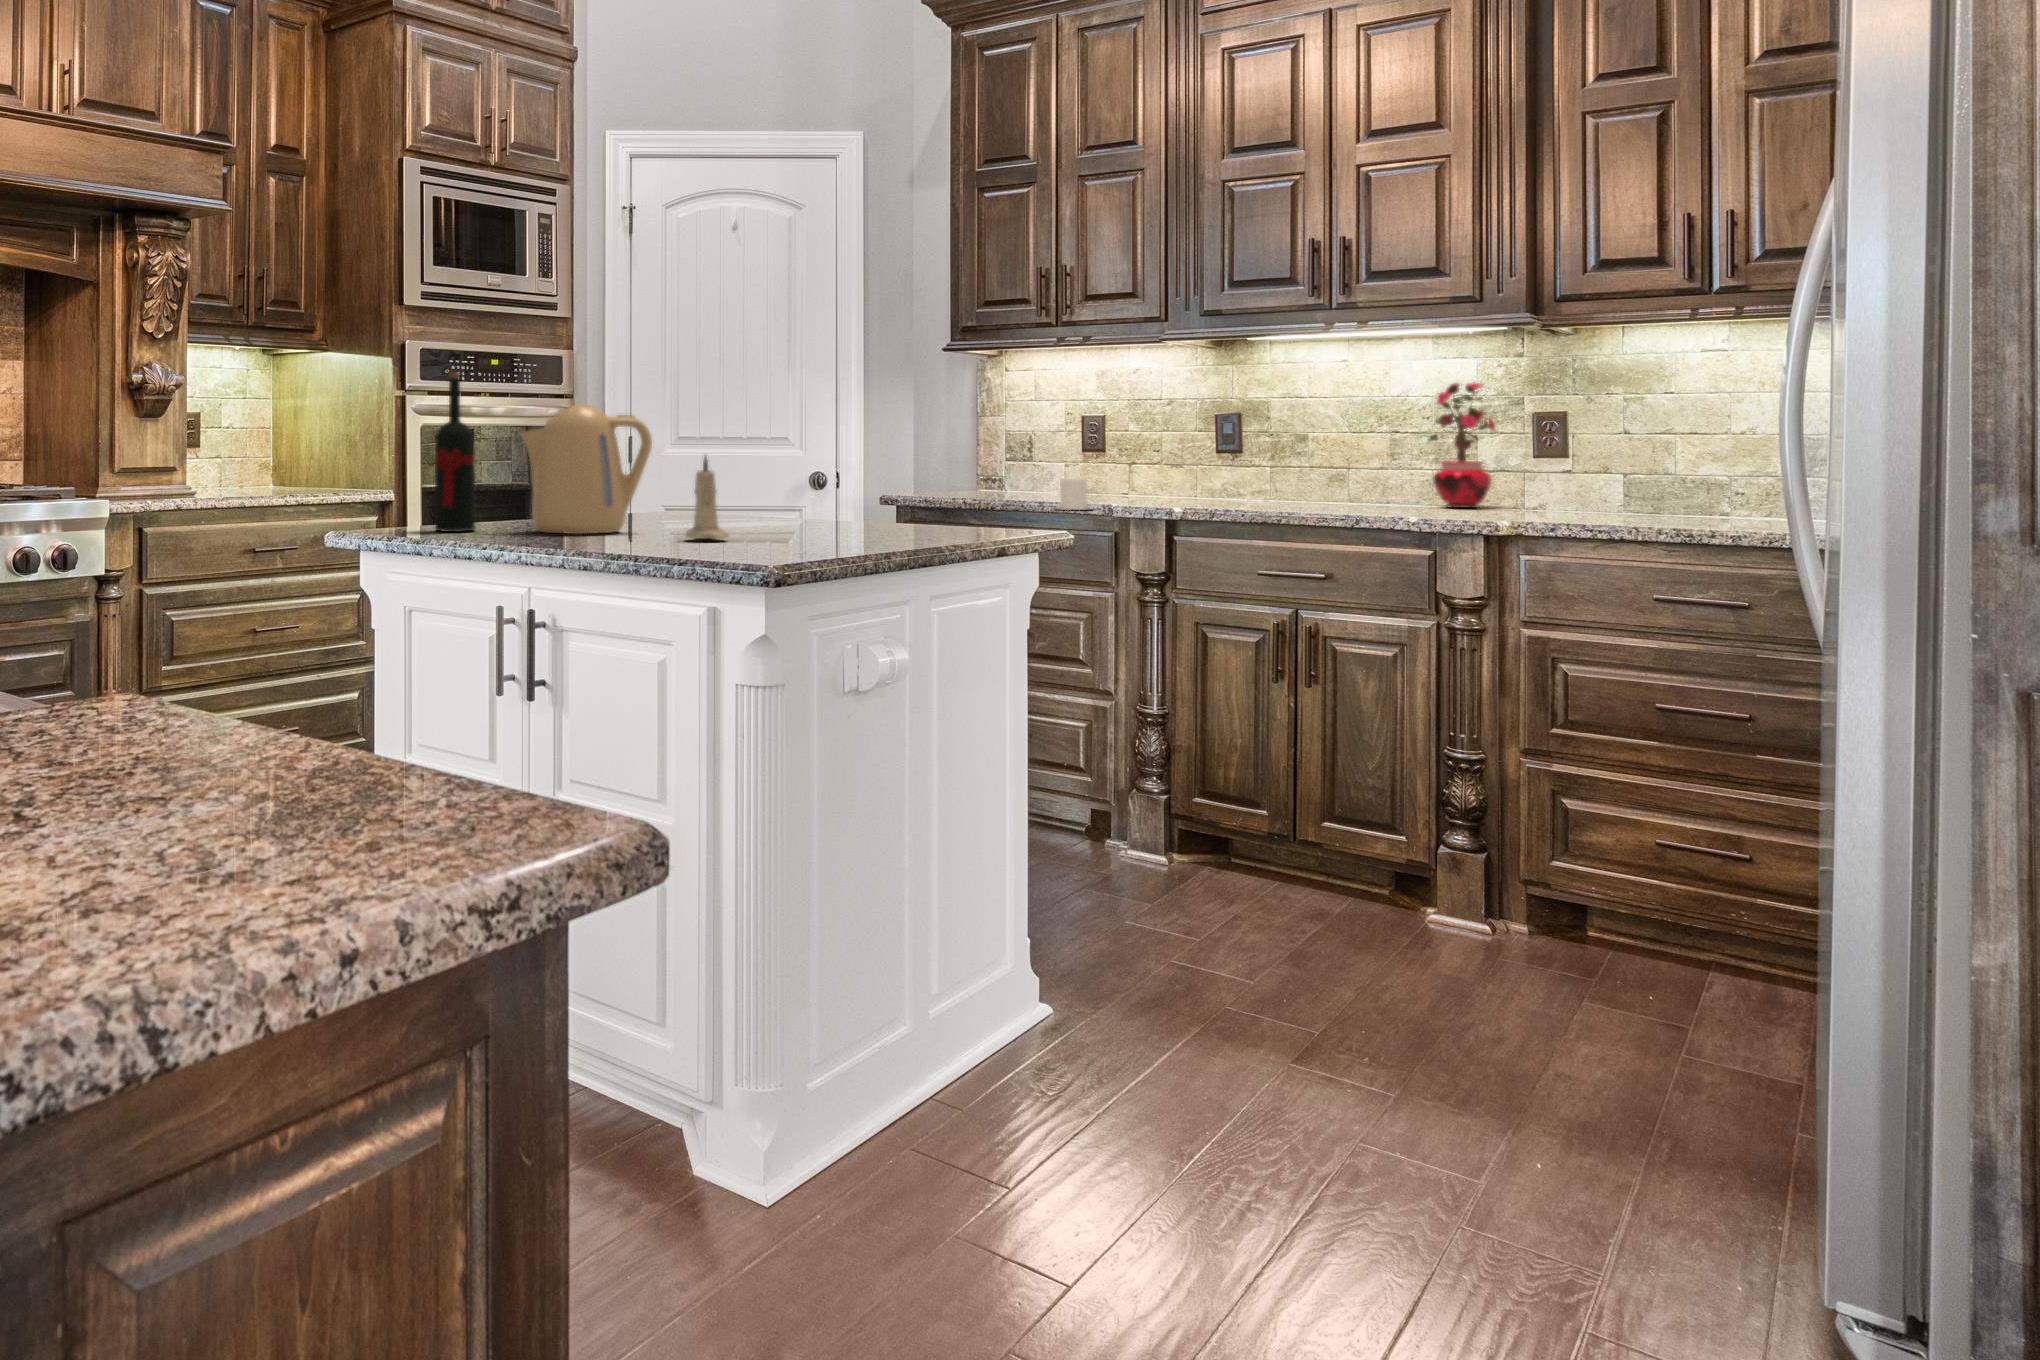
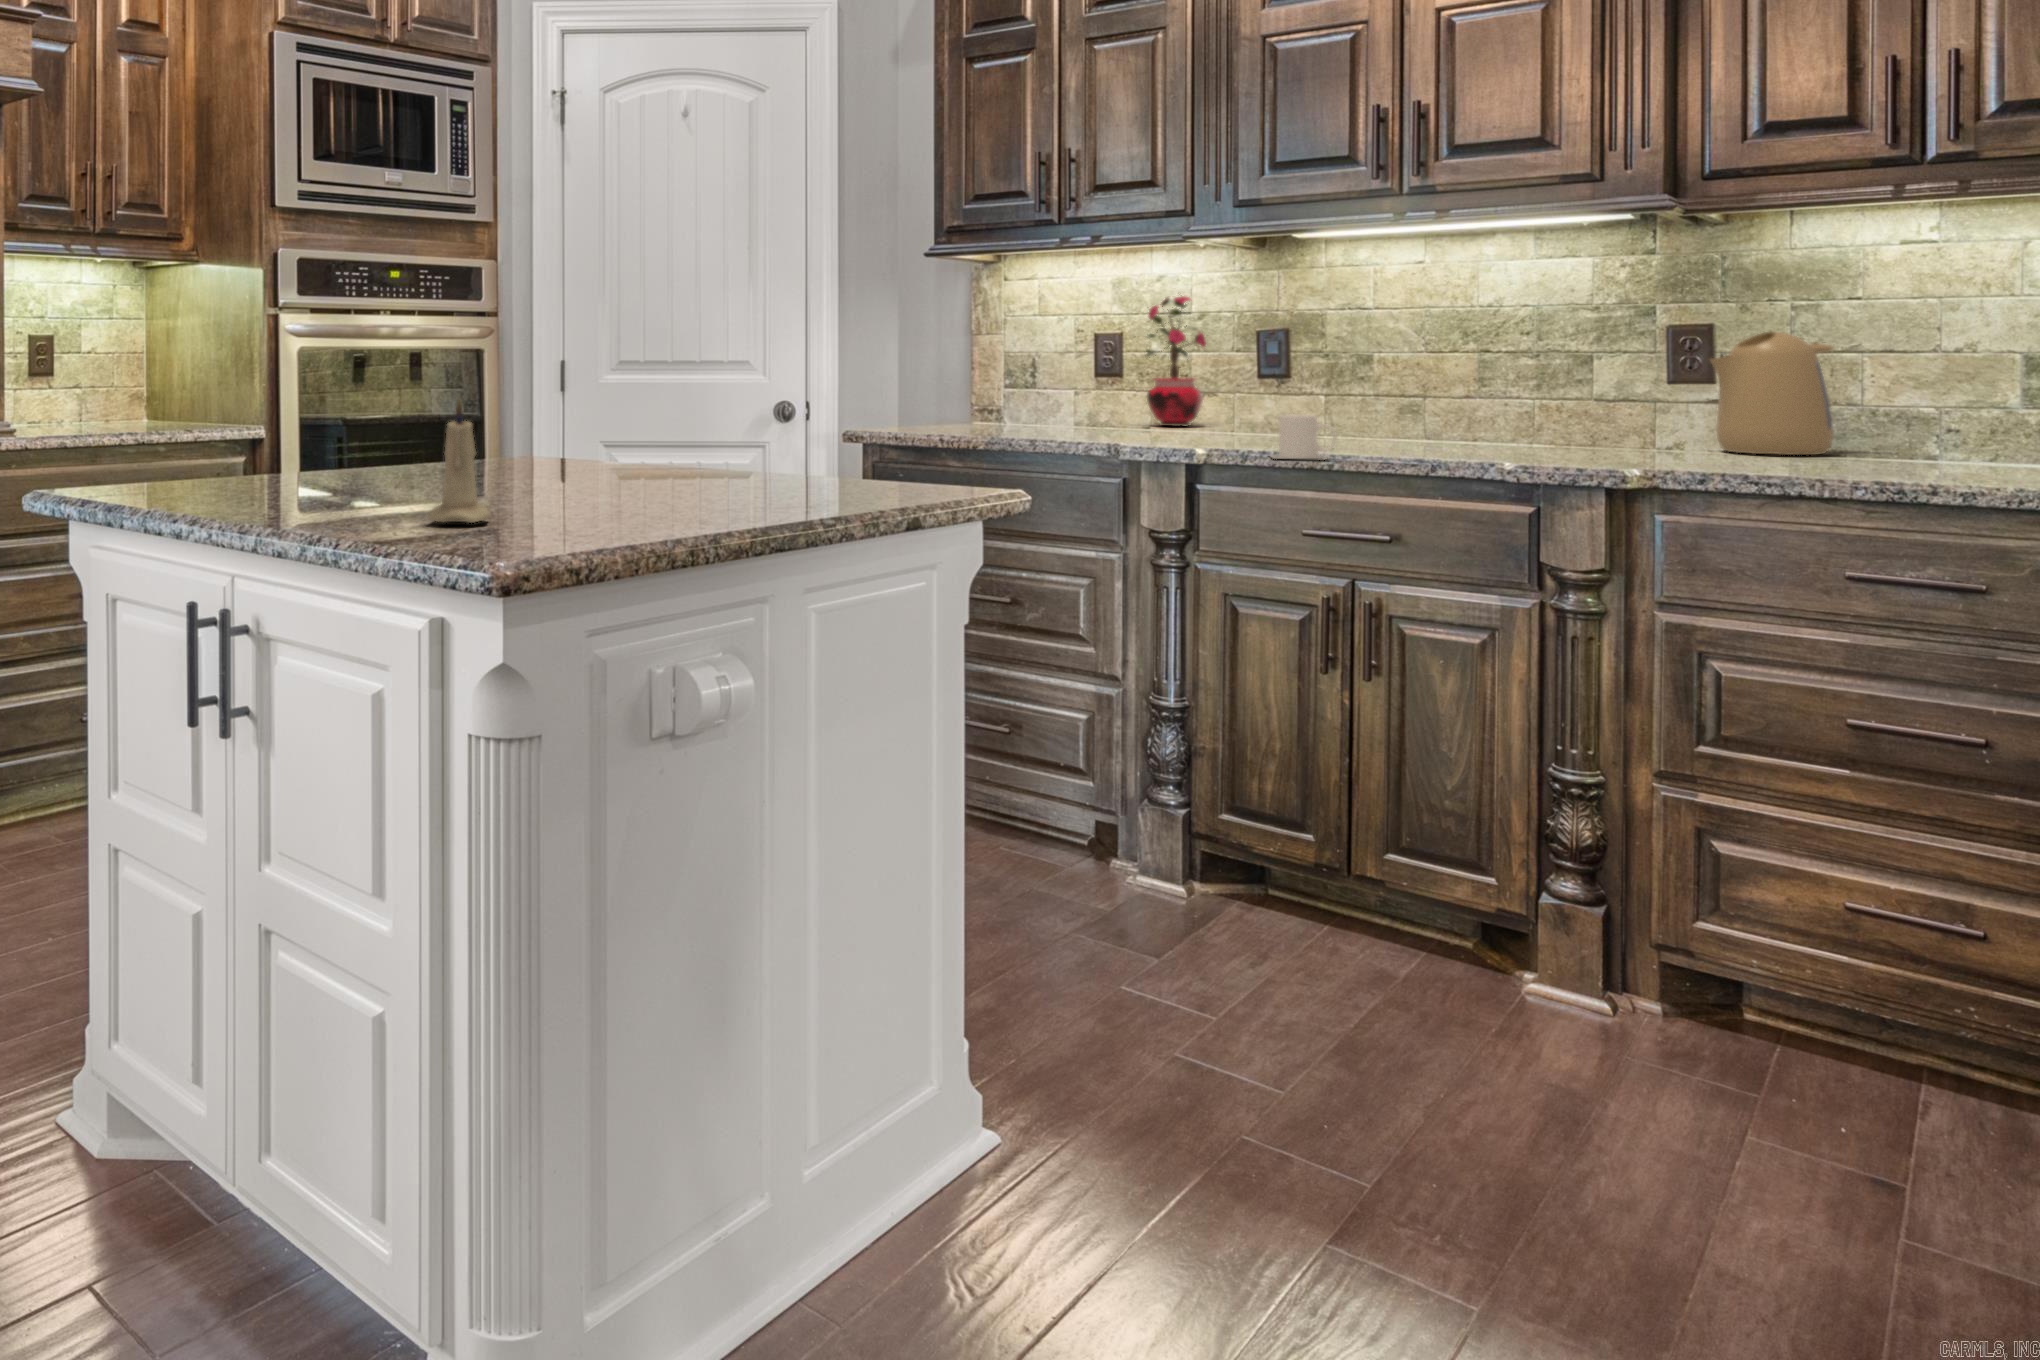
wine bottle: present [435,372,475,532] -> none [128,283,187,502]
potted plant: present [1428,382,1495,508] -> present [1147,296,1206,426]
kettle: present [520,403,652,534] -> present [1710,331,1833,455]
mug: present [1060,478,1096,510] -> present [1272,414,1337,460]

